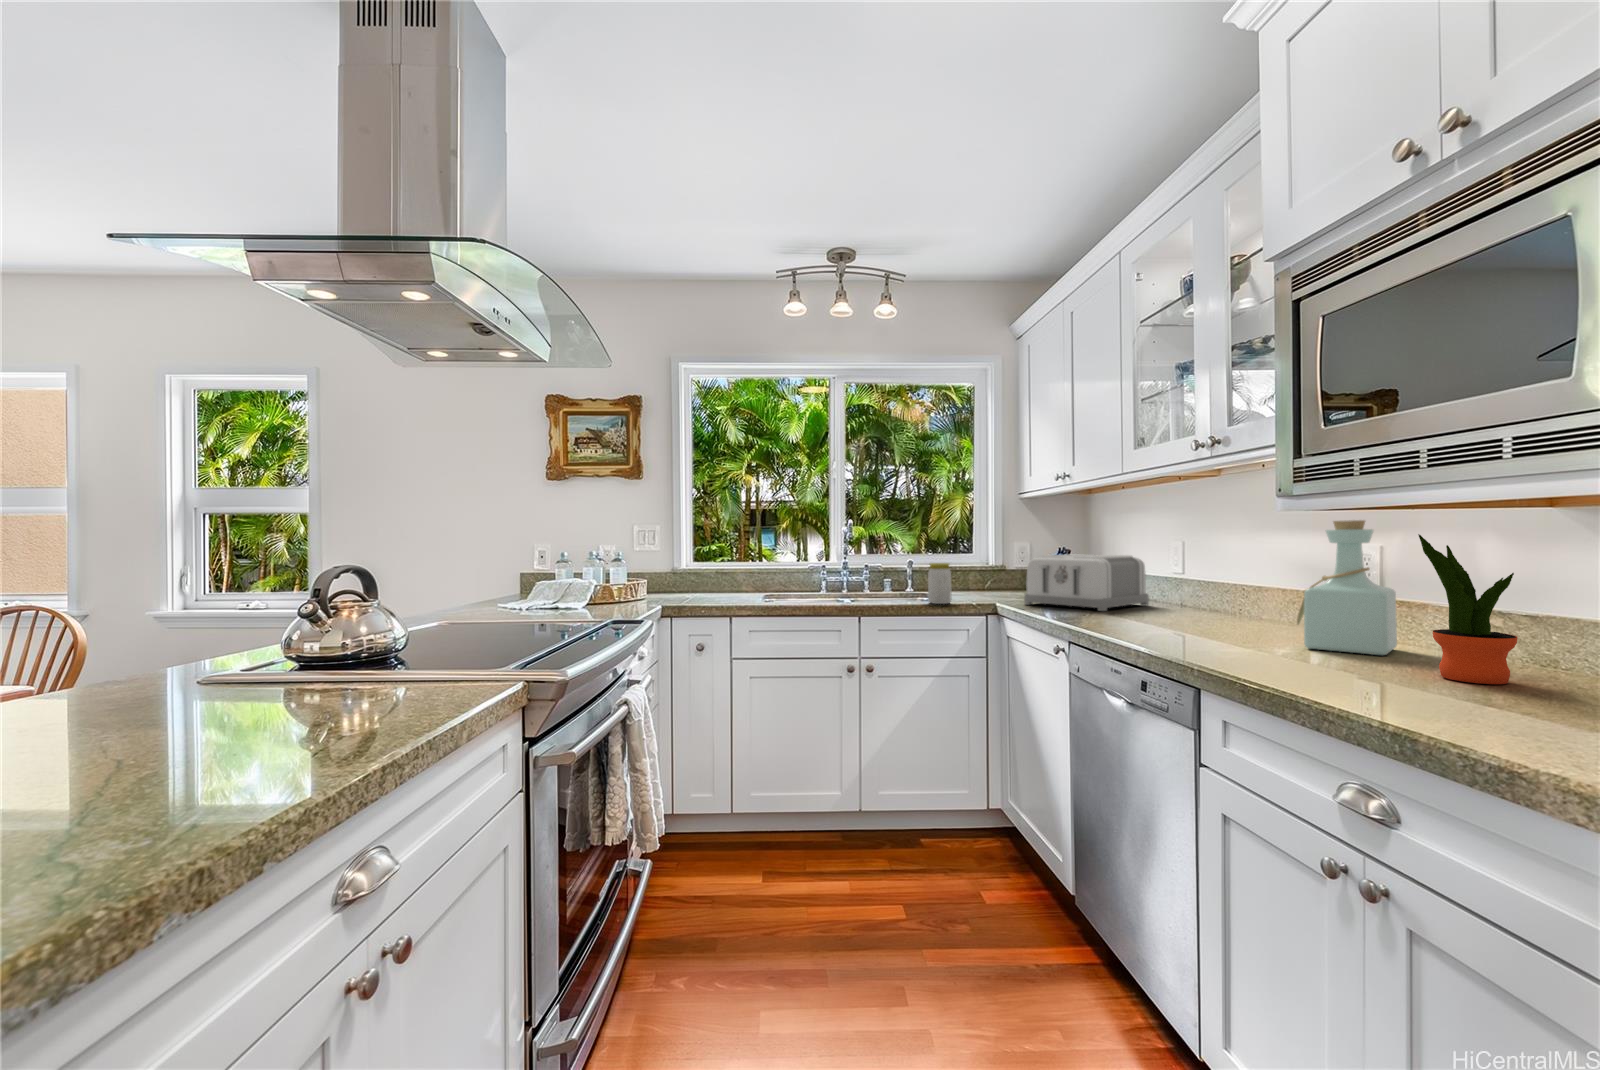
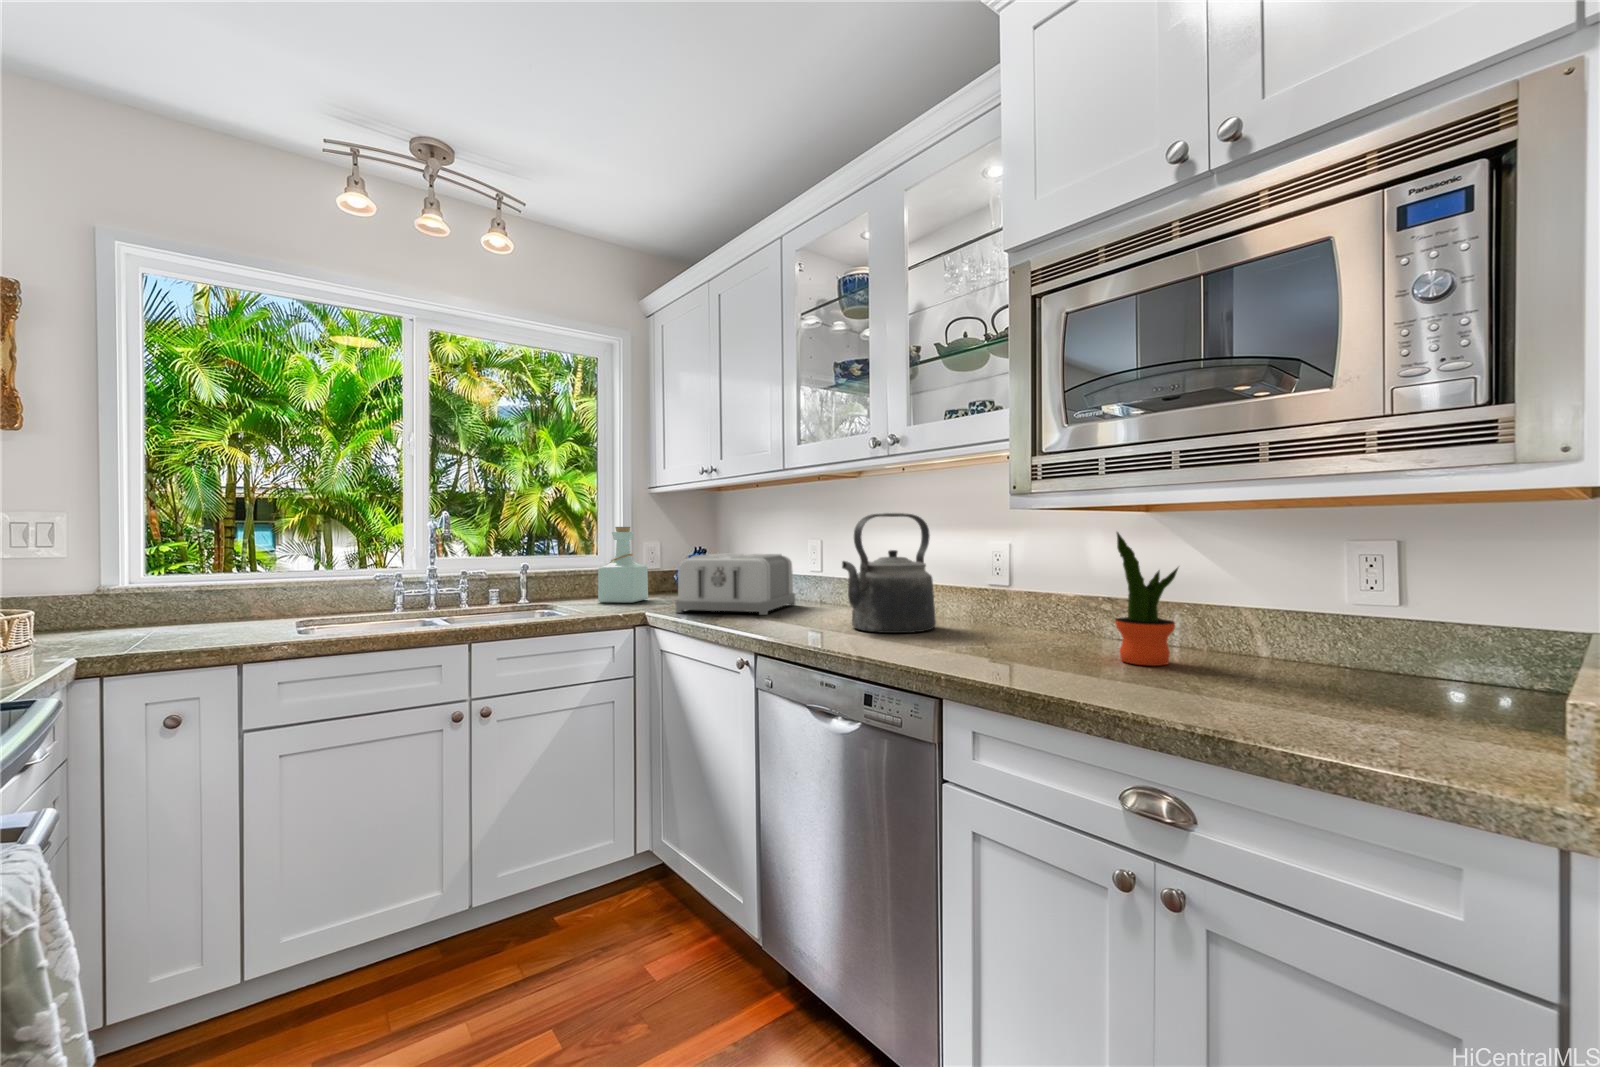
kettle: none [1155,516,1268,634] -> present [842,513,936,633]
bottle: present [1297,520,1397,655] -> present [598,527,648,603]
jar: present [928,563,952,604] -> none [560,567,590,619]

